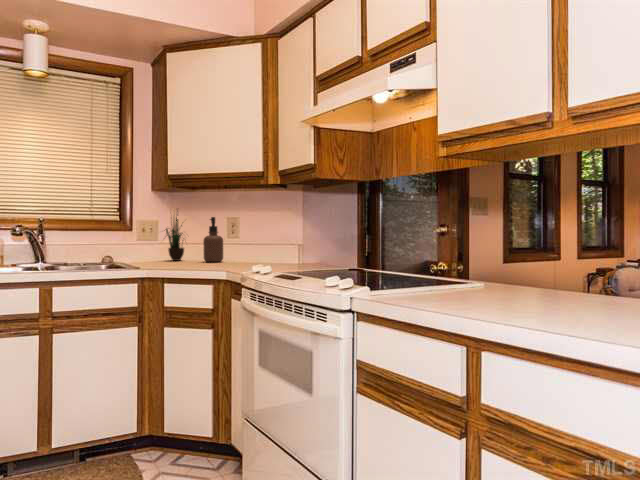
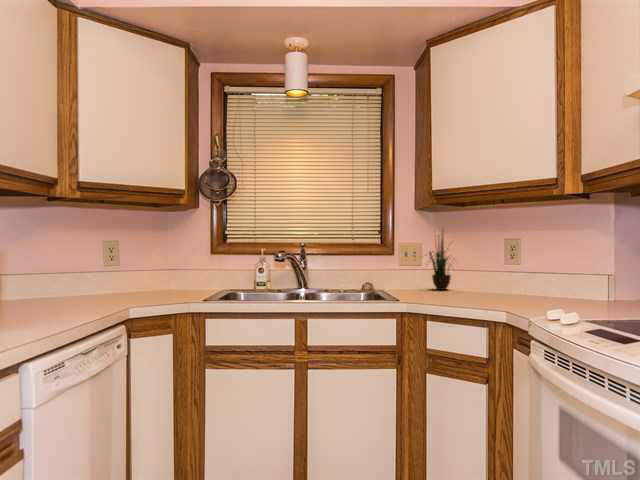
soap dispenser: present [203,217,223,262] -> none [474,238,500,294]

